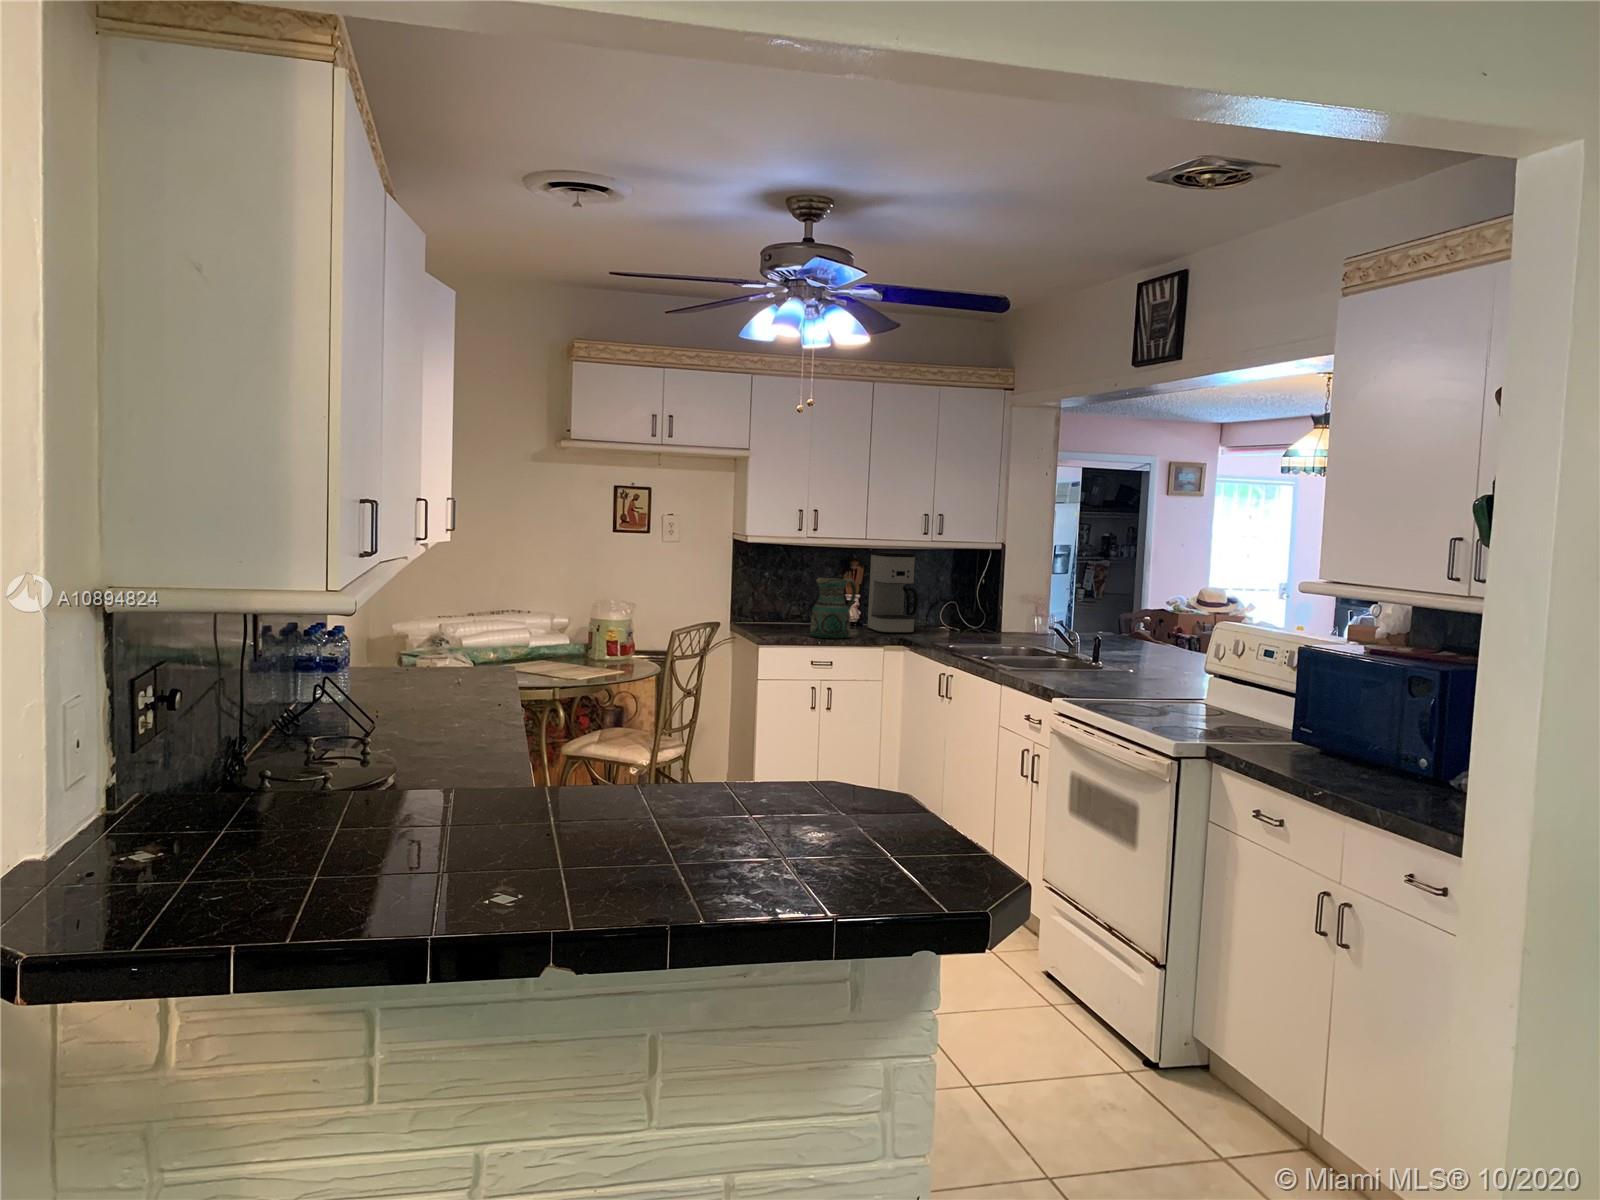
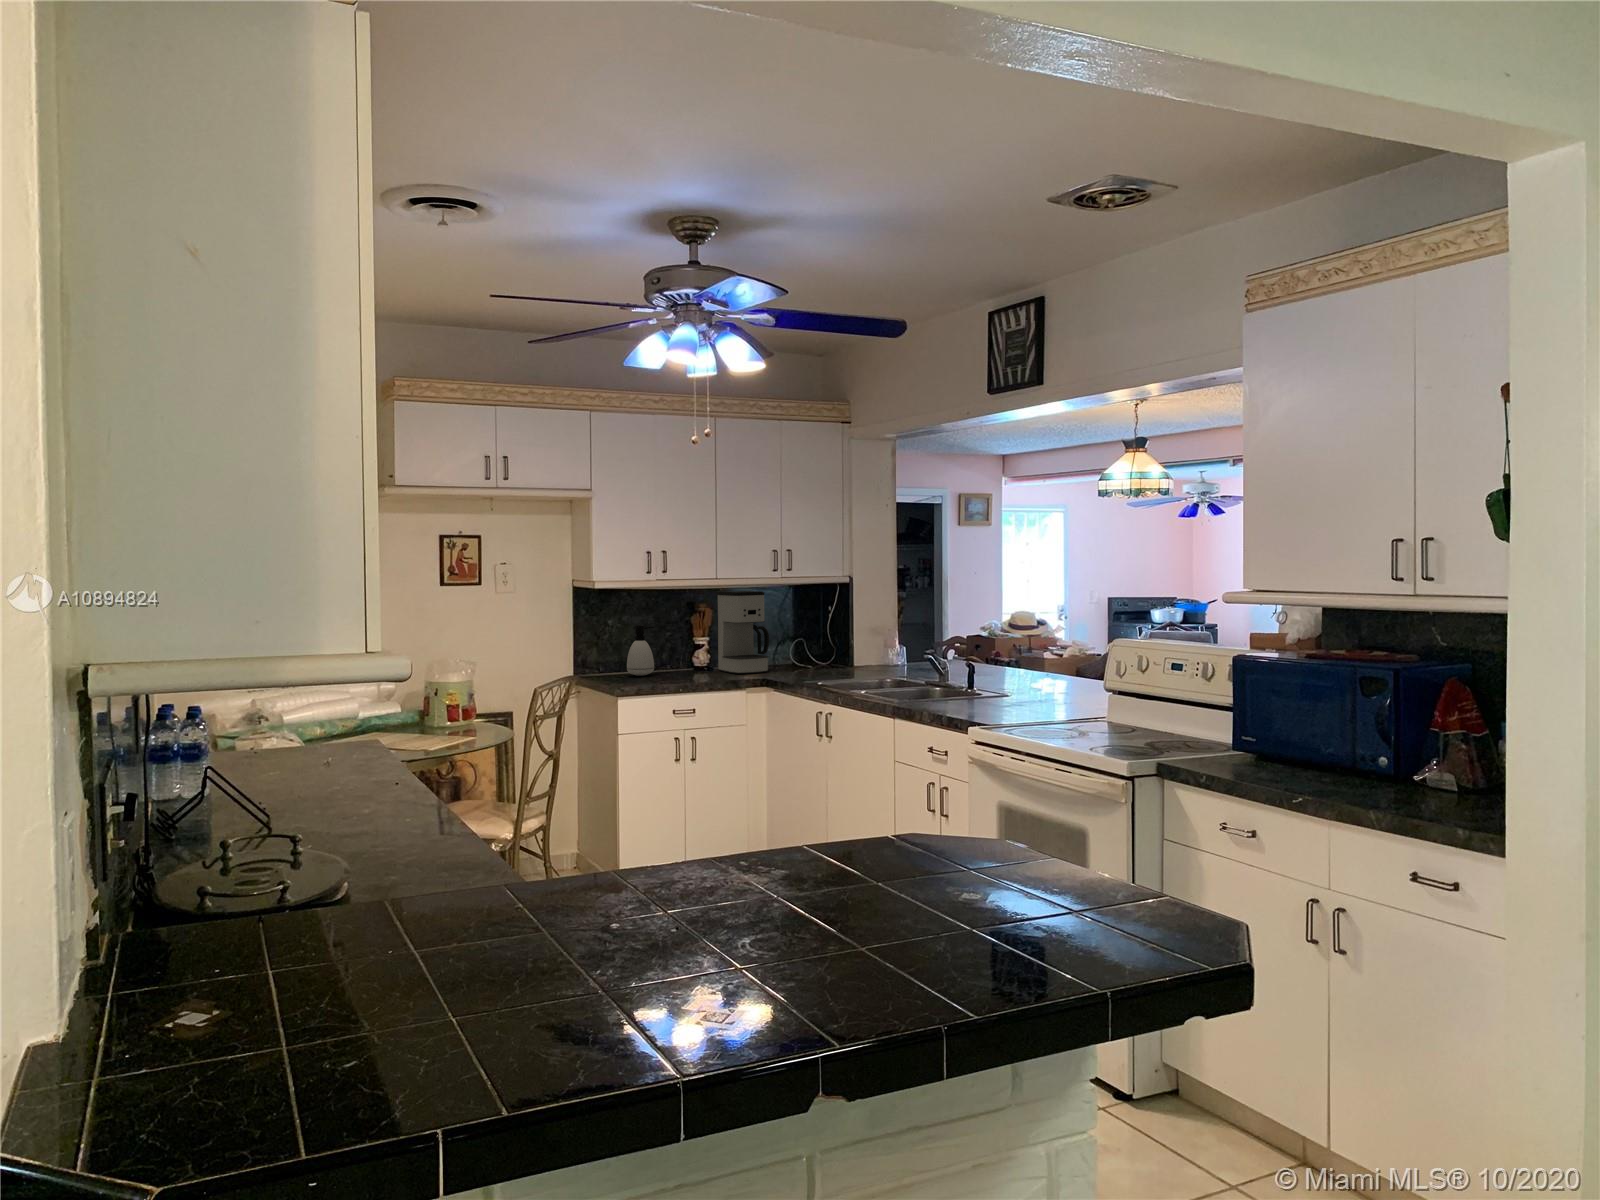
ceramic pitcher: present [810,578,856,638] -> none [668,620,711,684]
soap dispenser: none [778,579,807,628] -> present [627,625,654,676]

